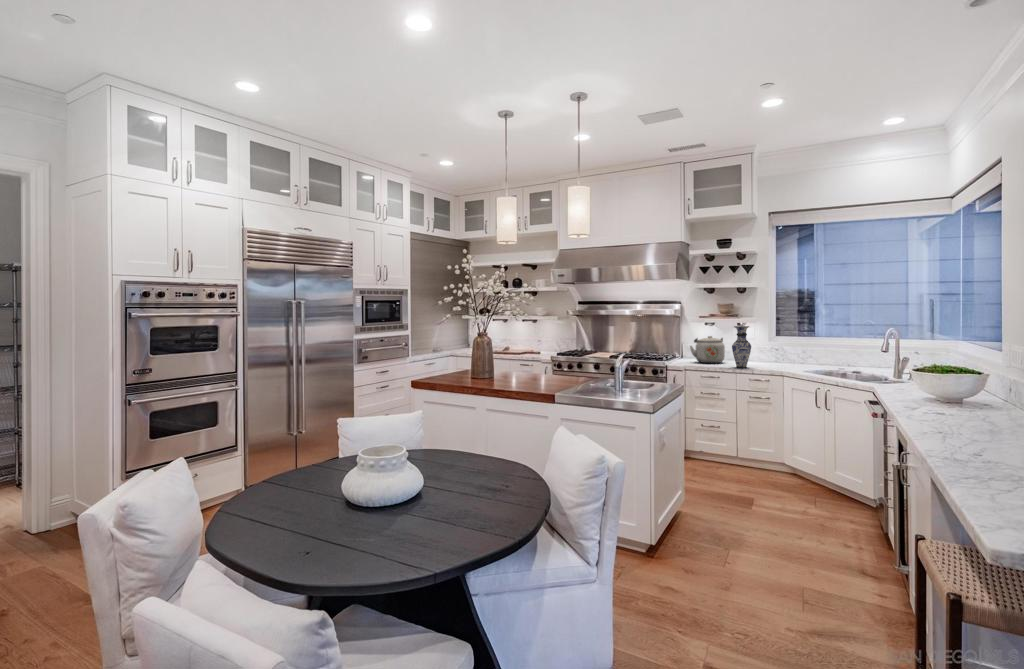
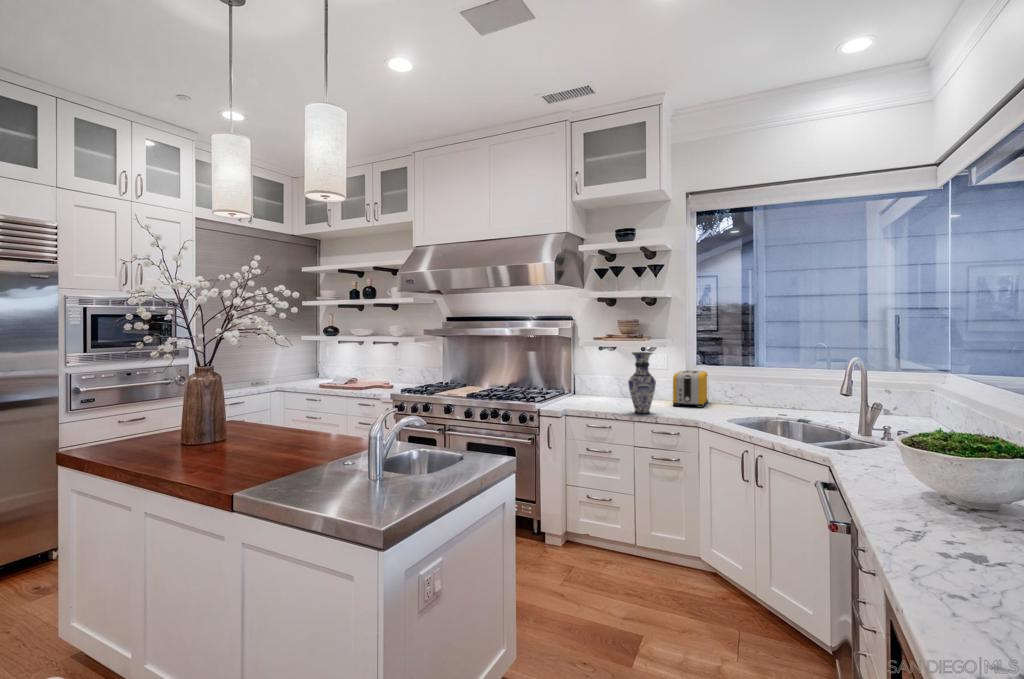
kettle: present [690,336,725,363] -> none [579,365,626,404]
toaster: none [760,340,785,365] -> present [673,370,708,408]

